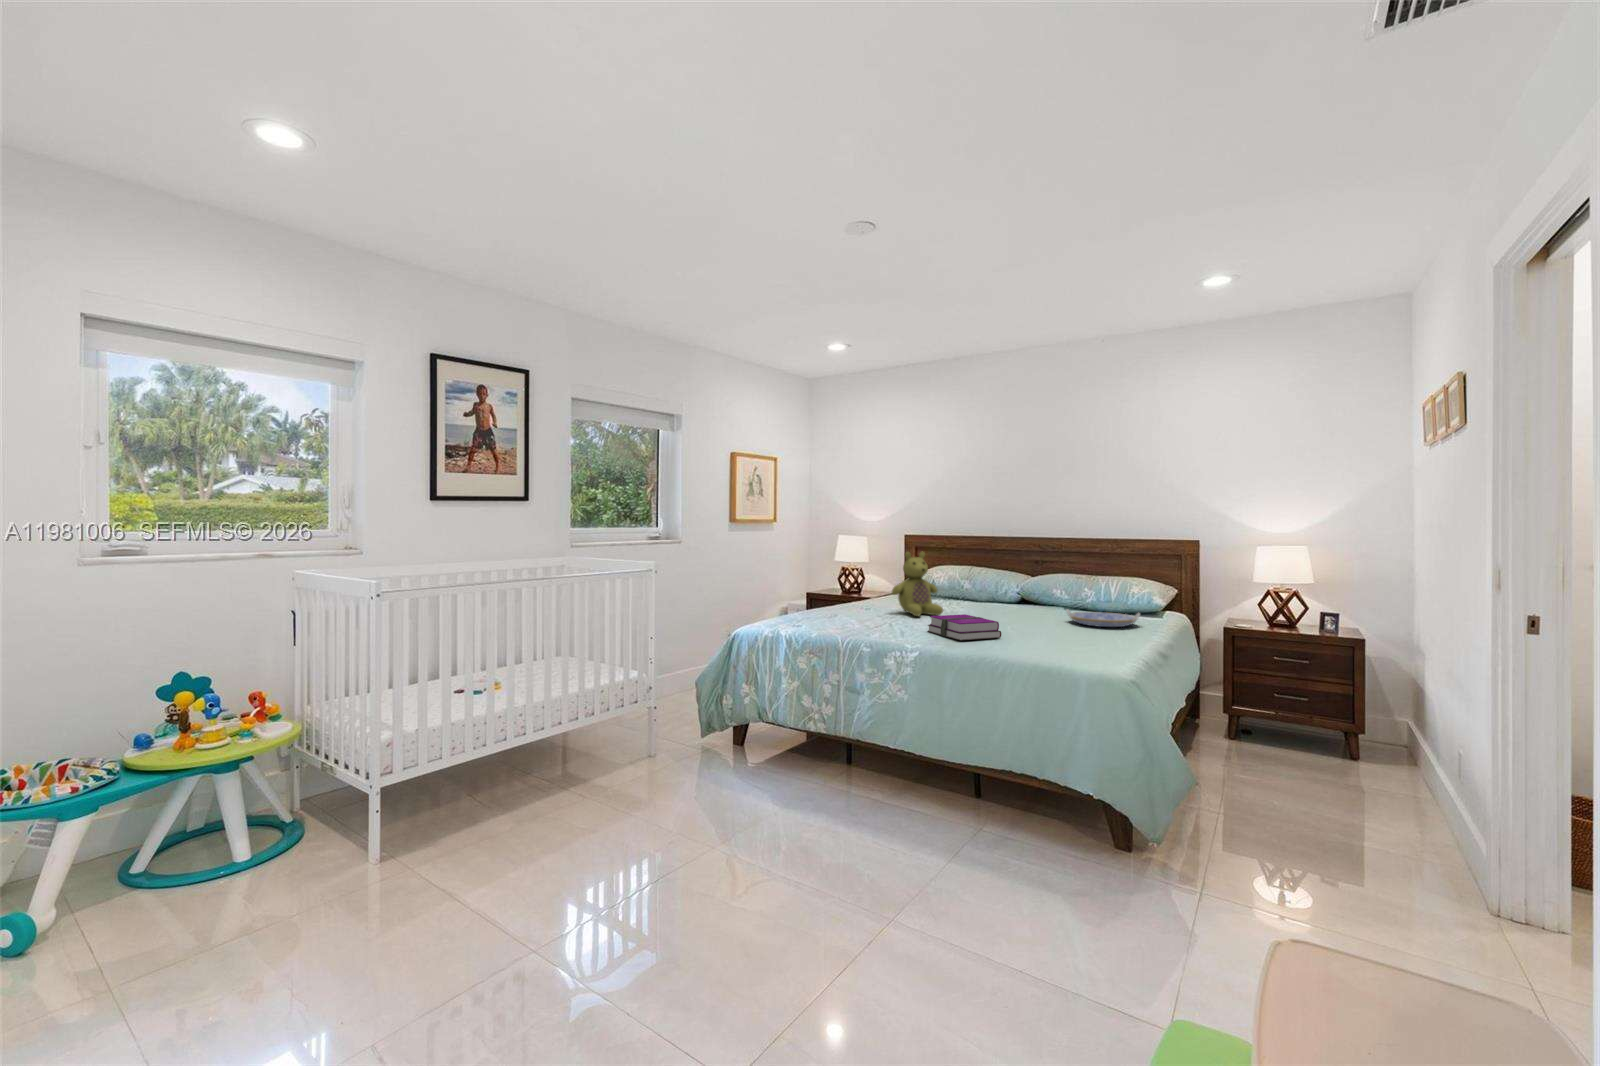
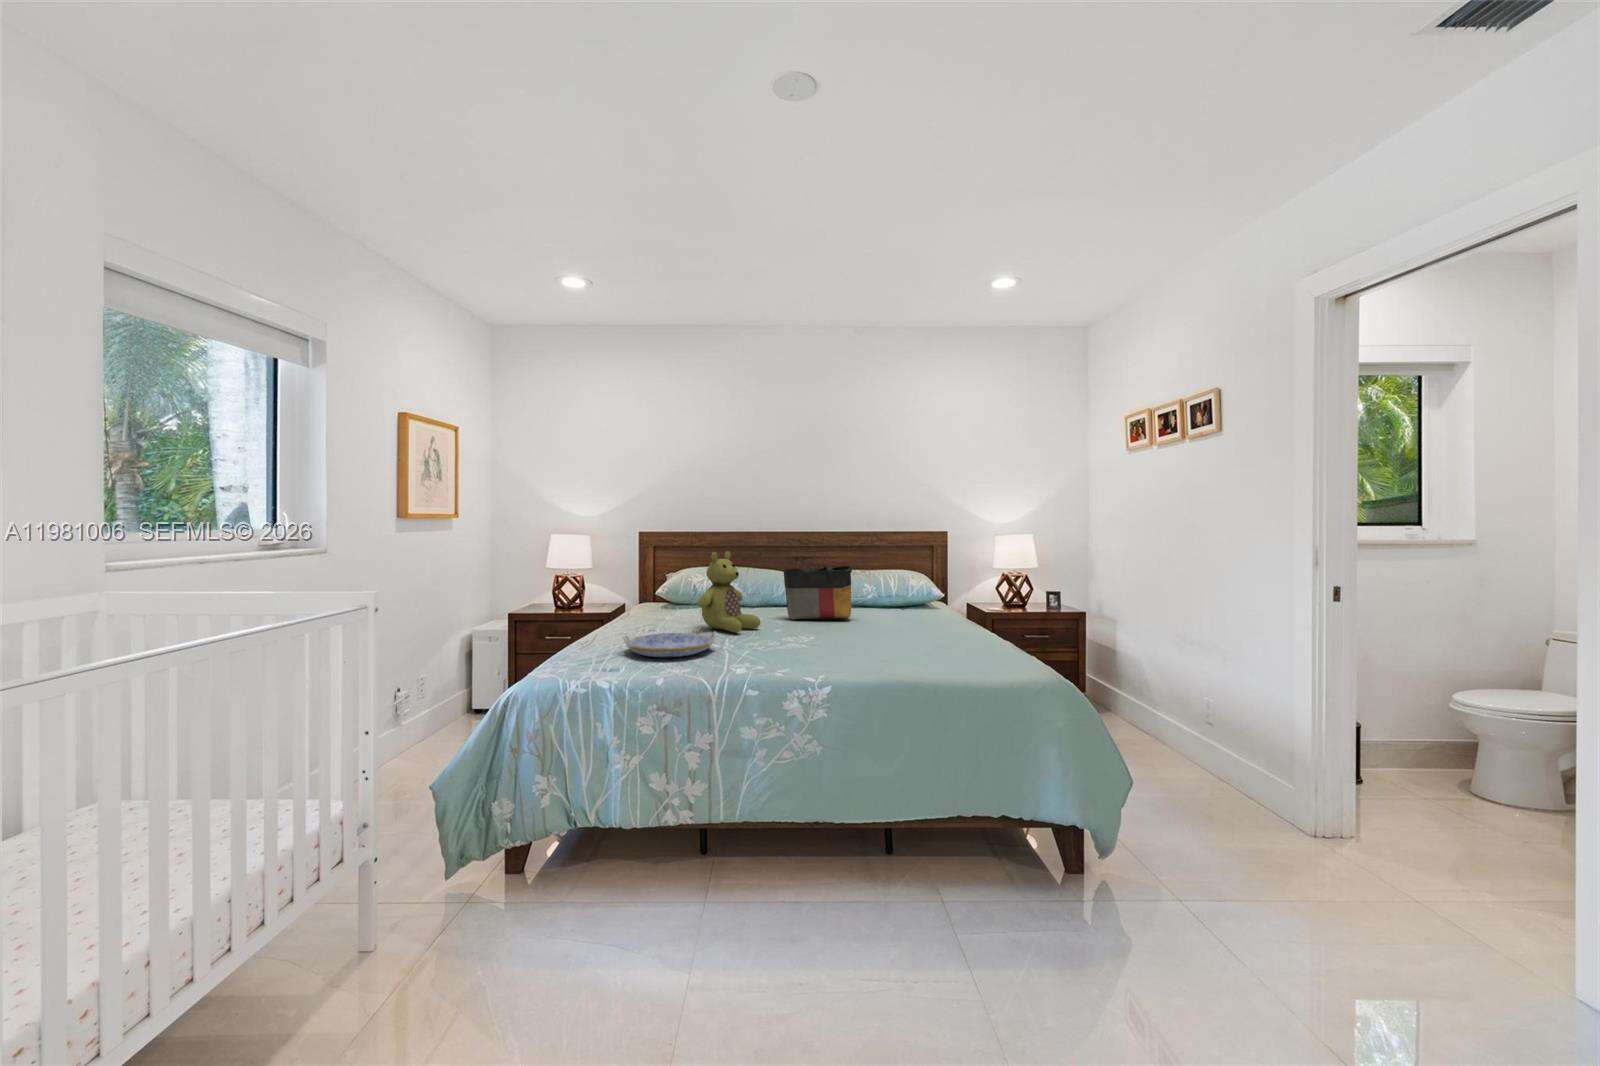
tote bag: none [980,567,1041,616] -> present [783,565,854,620]
serving tray: present [1066,610,1140,627] -> present [623,632,717,657]
hardback book: present [928,614,1001,641] -> none [787,626,879,661]

